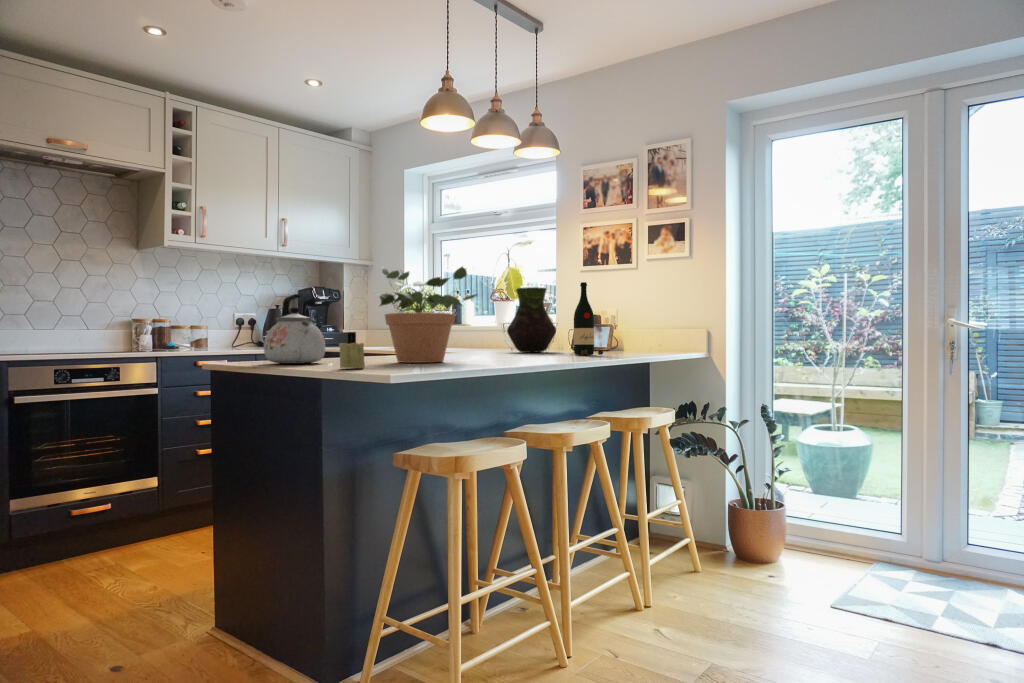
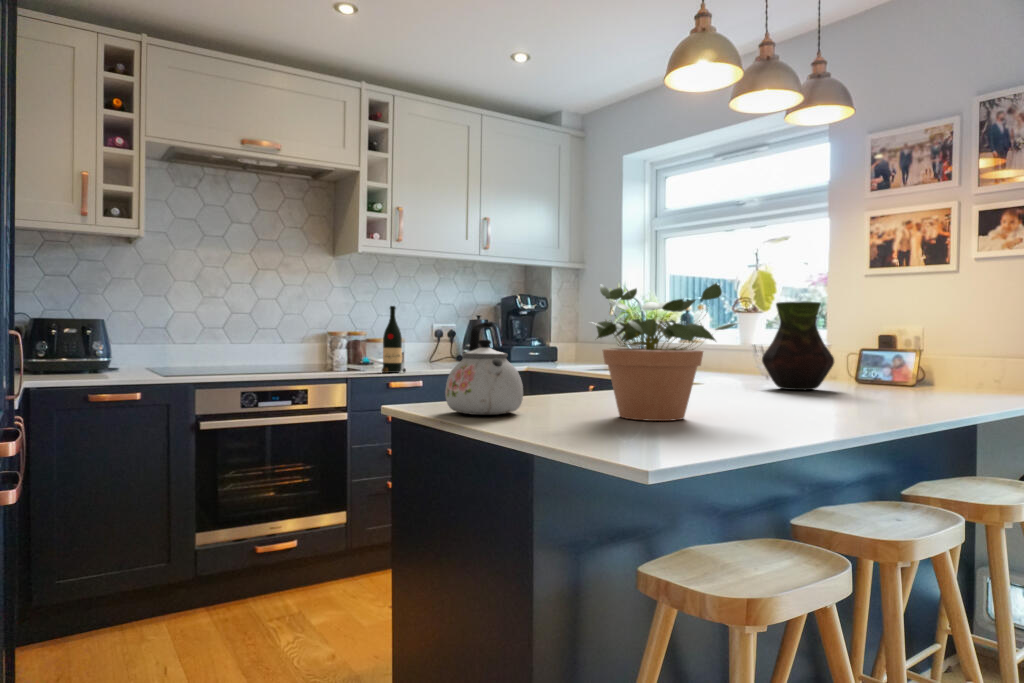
wine bottle: present [574,282,603,355] -> present [382,306,406,373]
candle: present [339,332,365,368] -> none [539,384,575,439]

